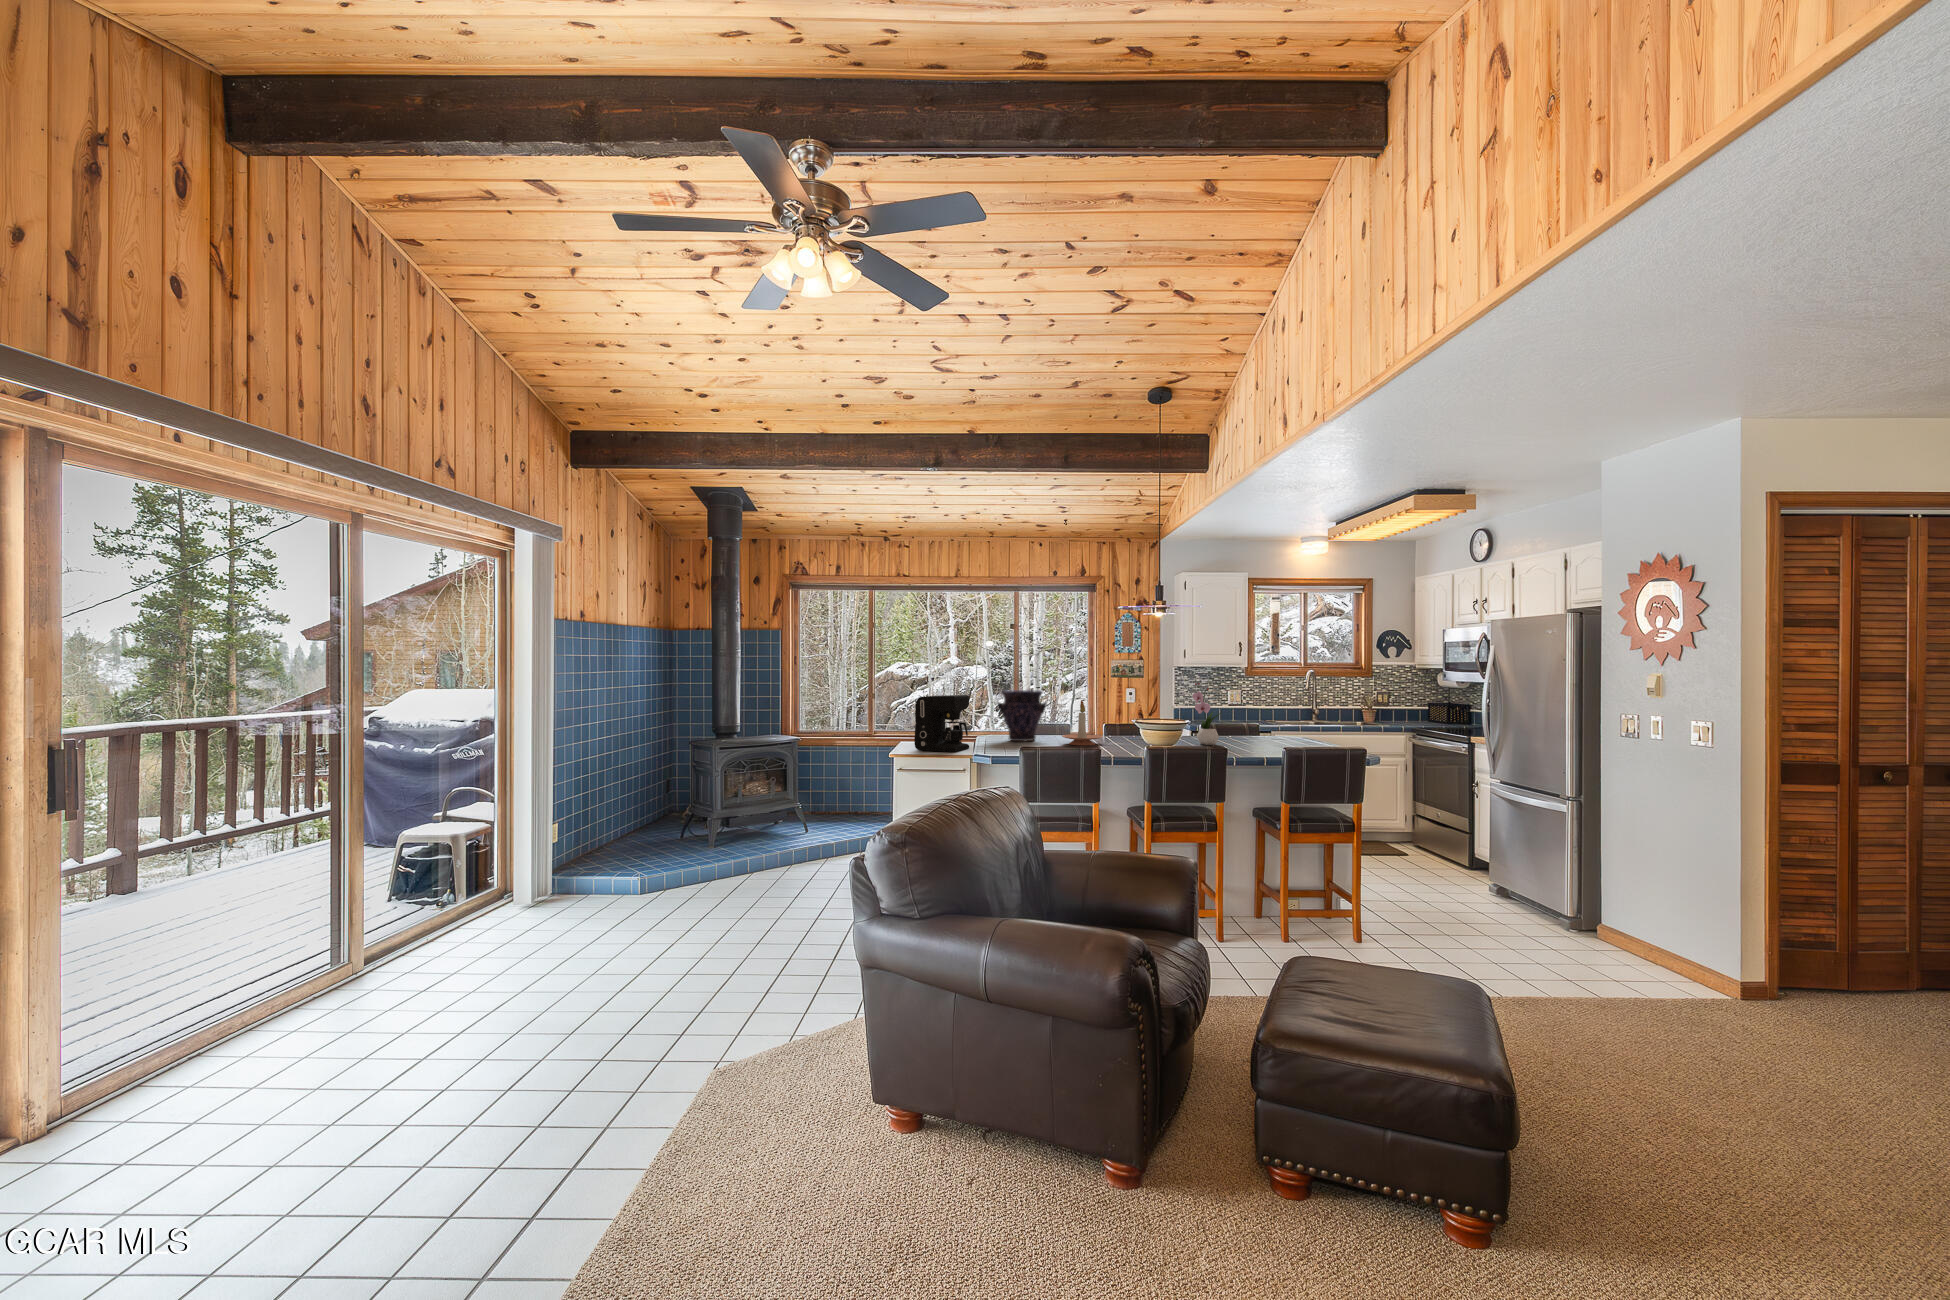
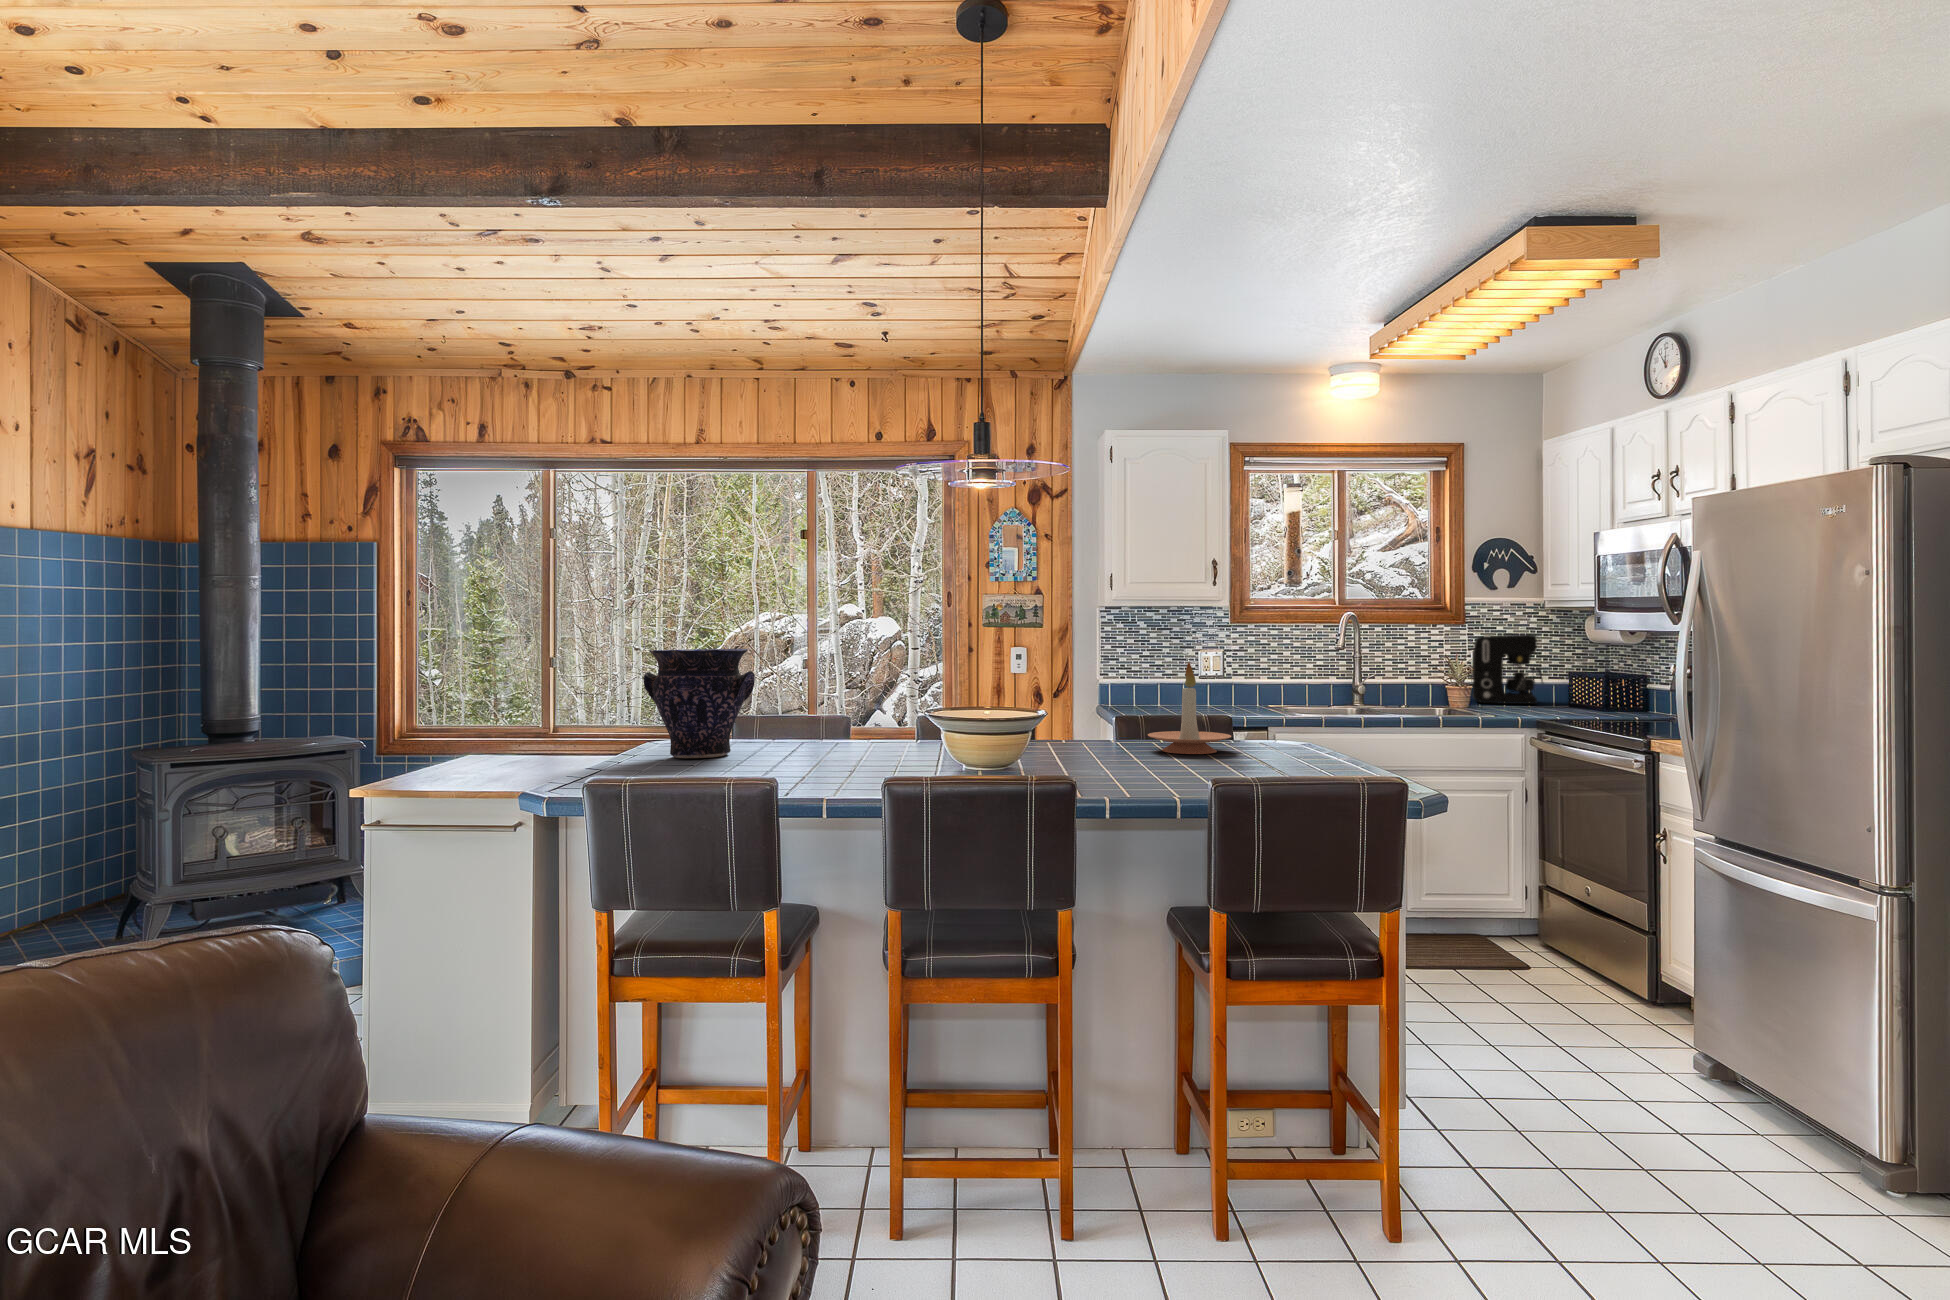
flower arrangement: present [1193,683,1221,745] -> none [1051,628,1113,764]
coffee maker: present [914,695,969,752] -> present [1471,634,1543,704]
candle holder: present [1062,700,1102,745] -> present [1148,663,1231,754]

